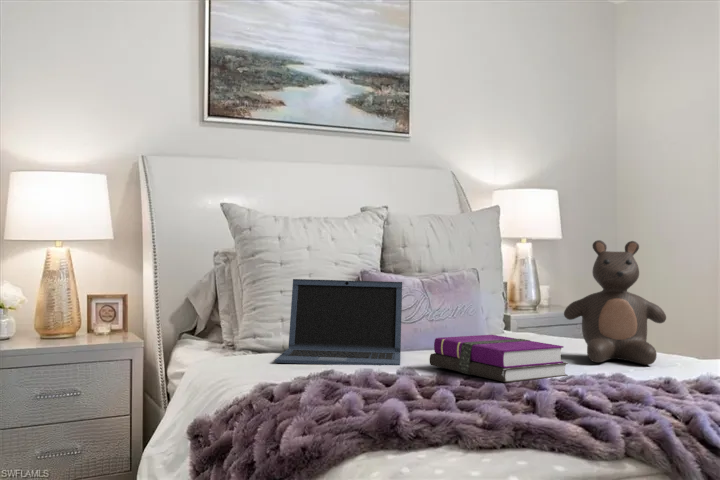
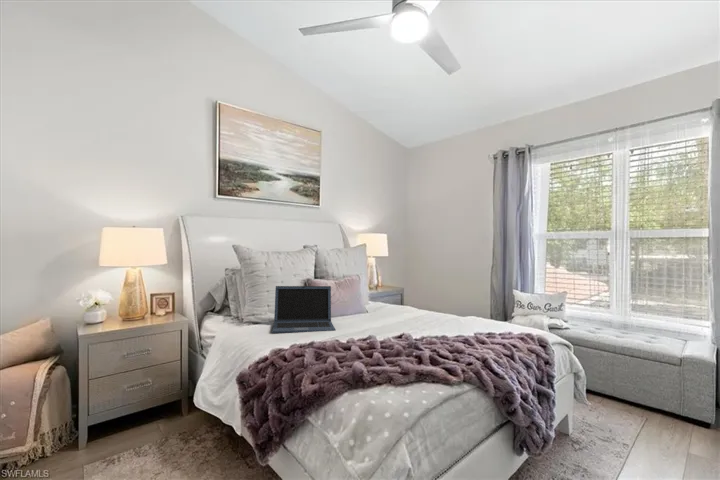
teddy bear: present [564,240,666,365] -> none [406,266,449,323]
notebook: present [430,335,568,383] -> none [351,313,416,340]

